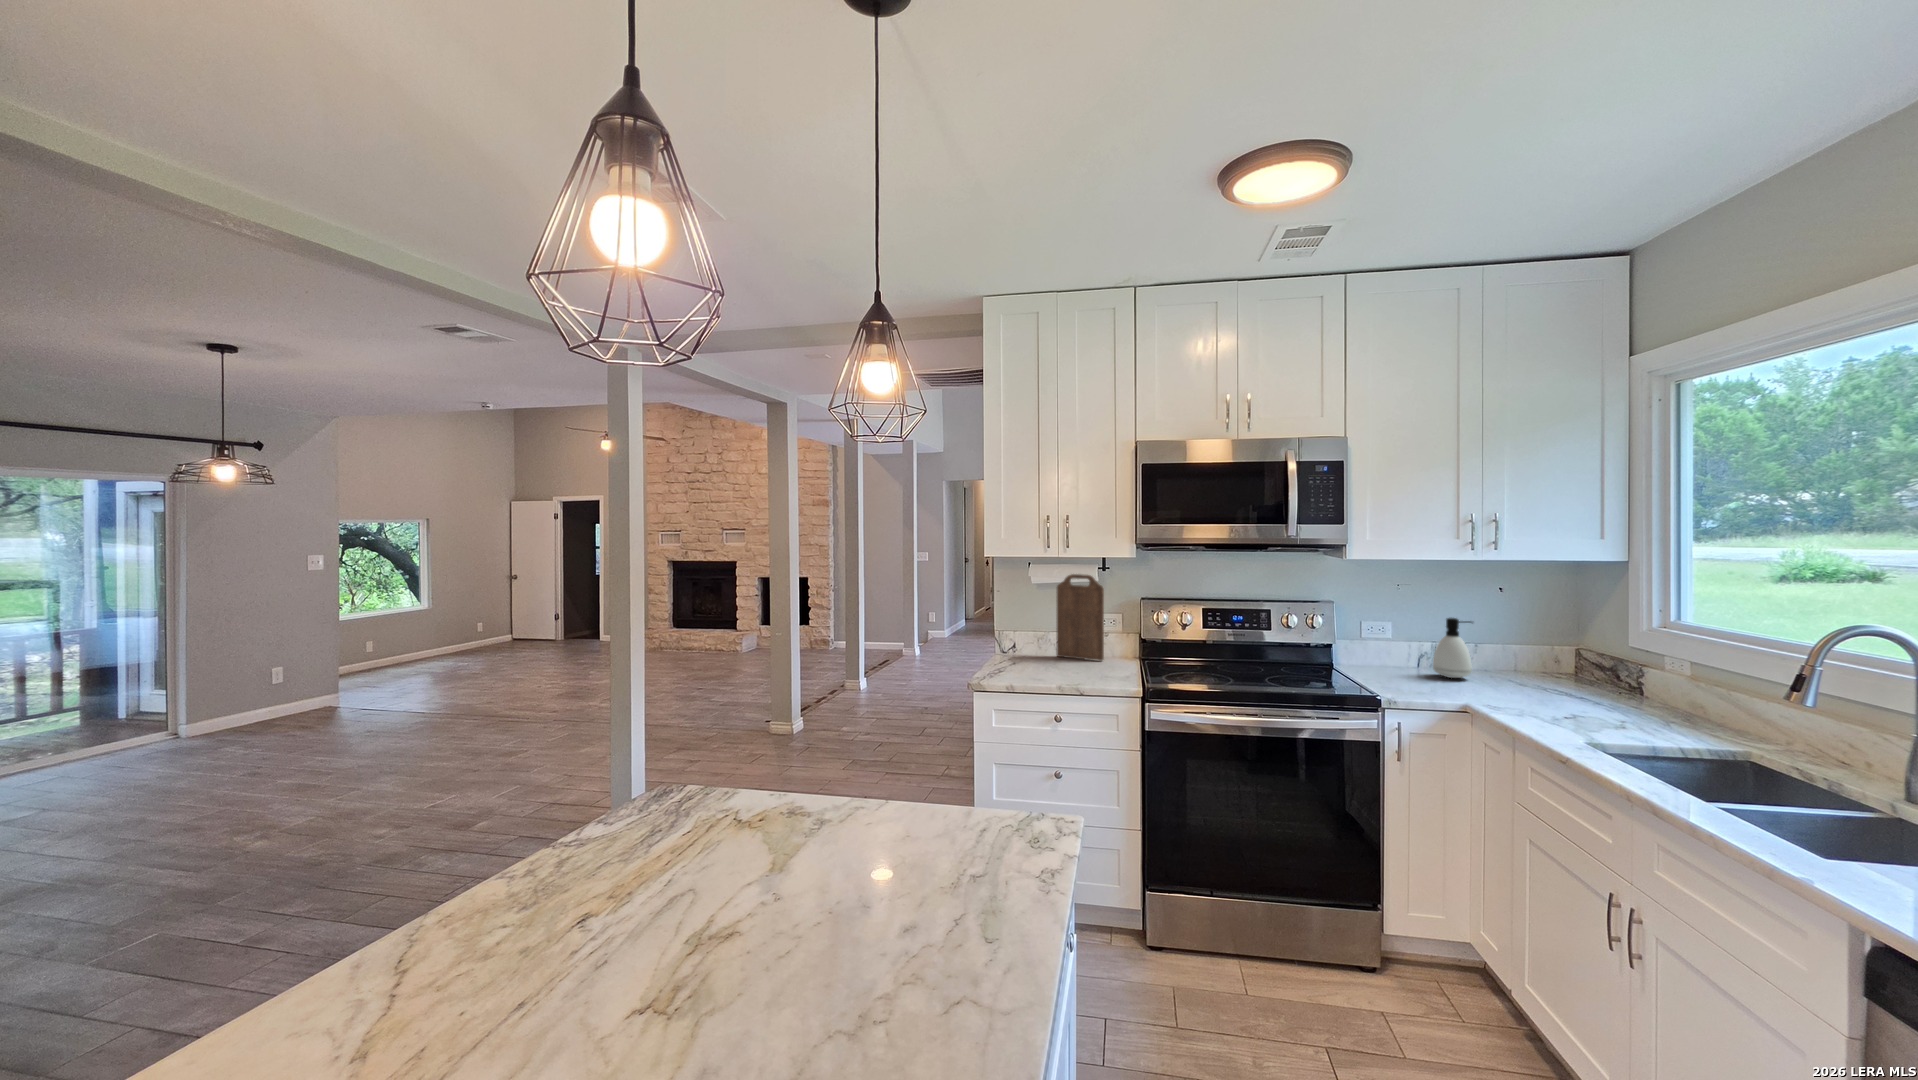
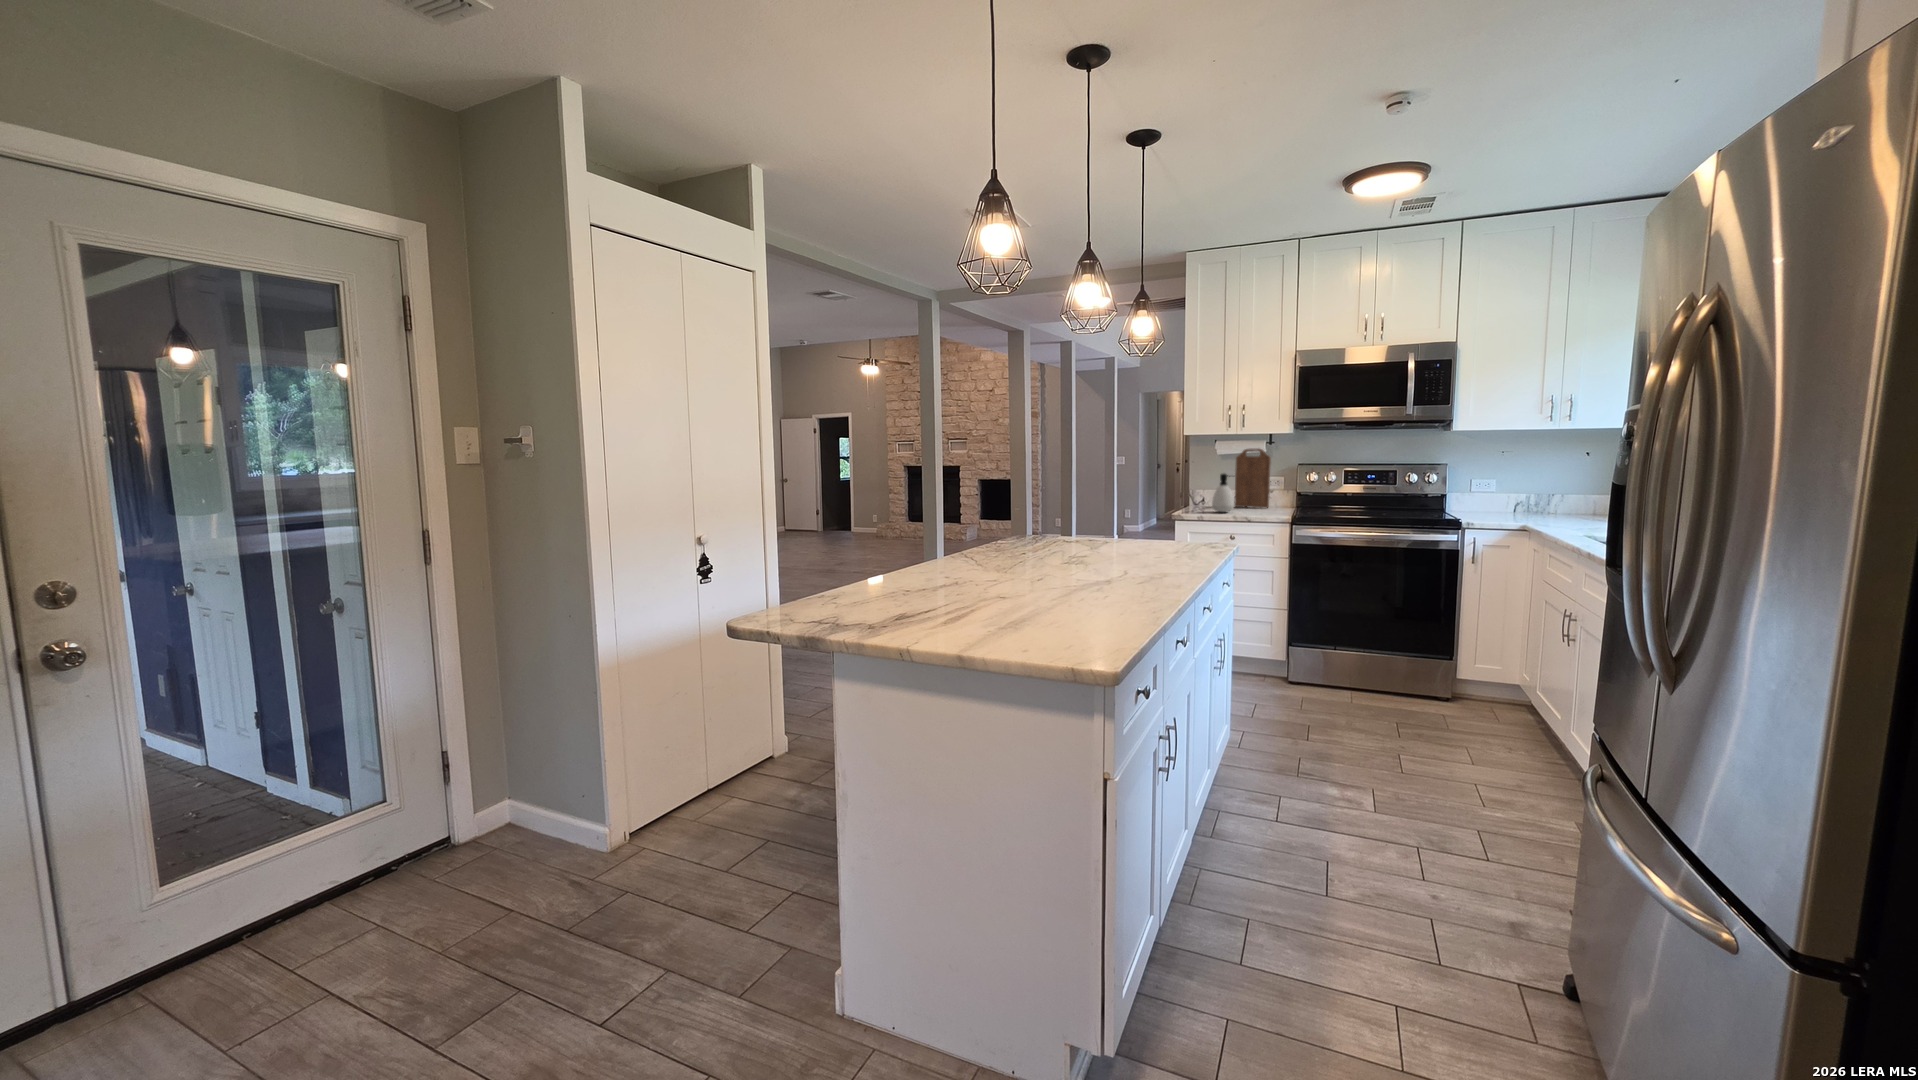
soap dispenser: present [1433,618,1472,678] -> present [1212,474,1234,512]

